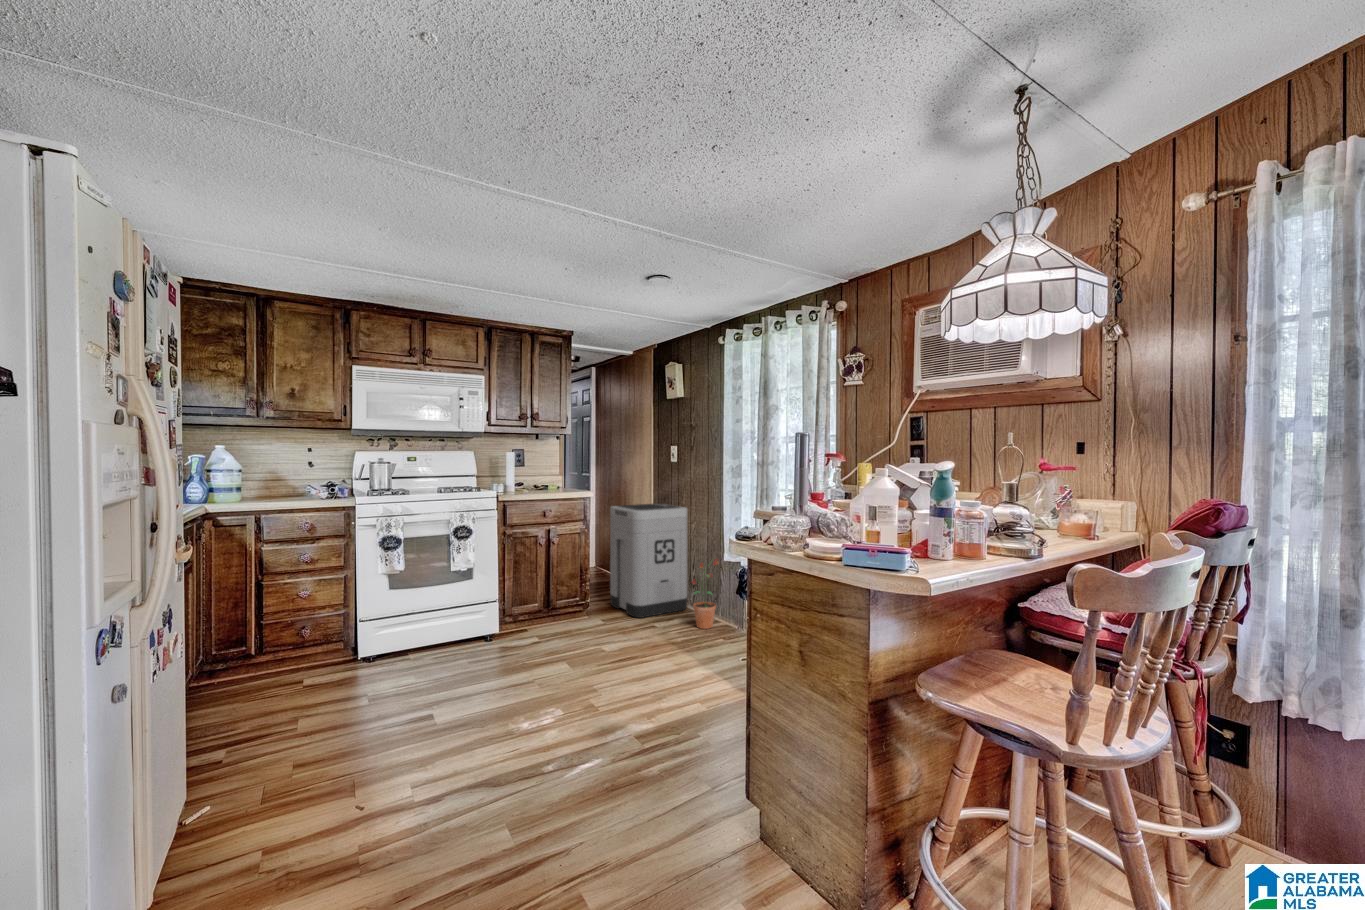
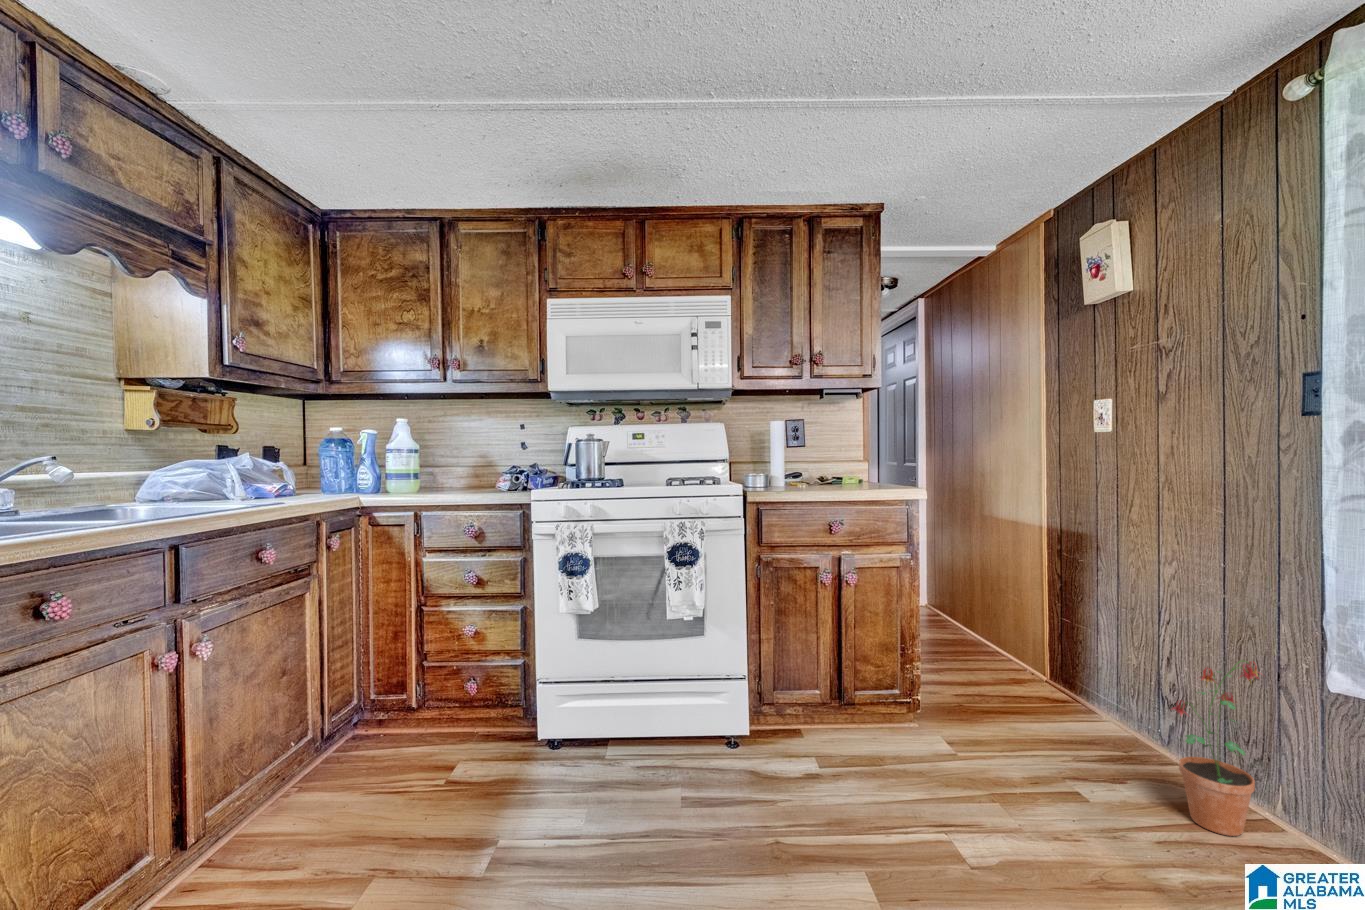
trash can: present [610,504,687,618] -> none [959,517,1144,752]

